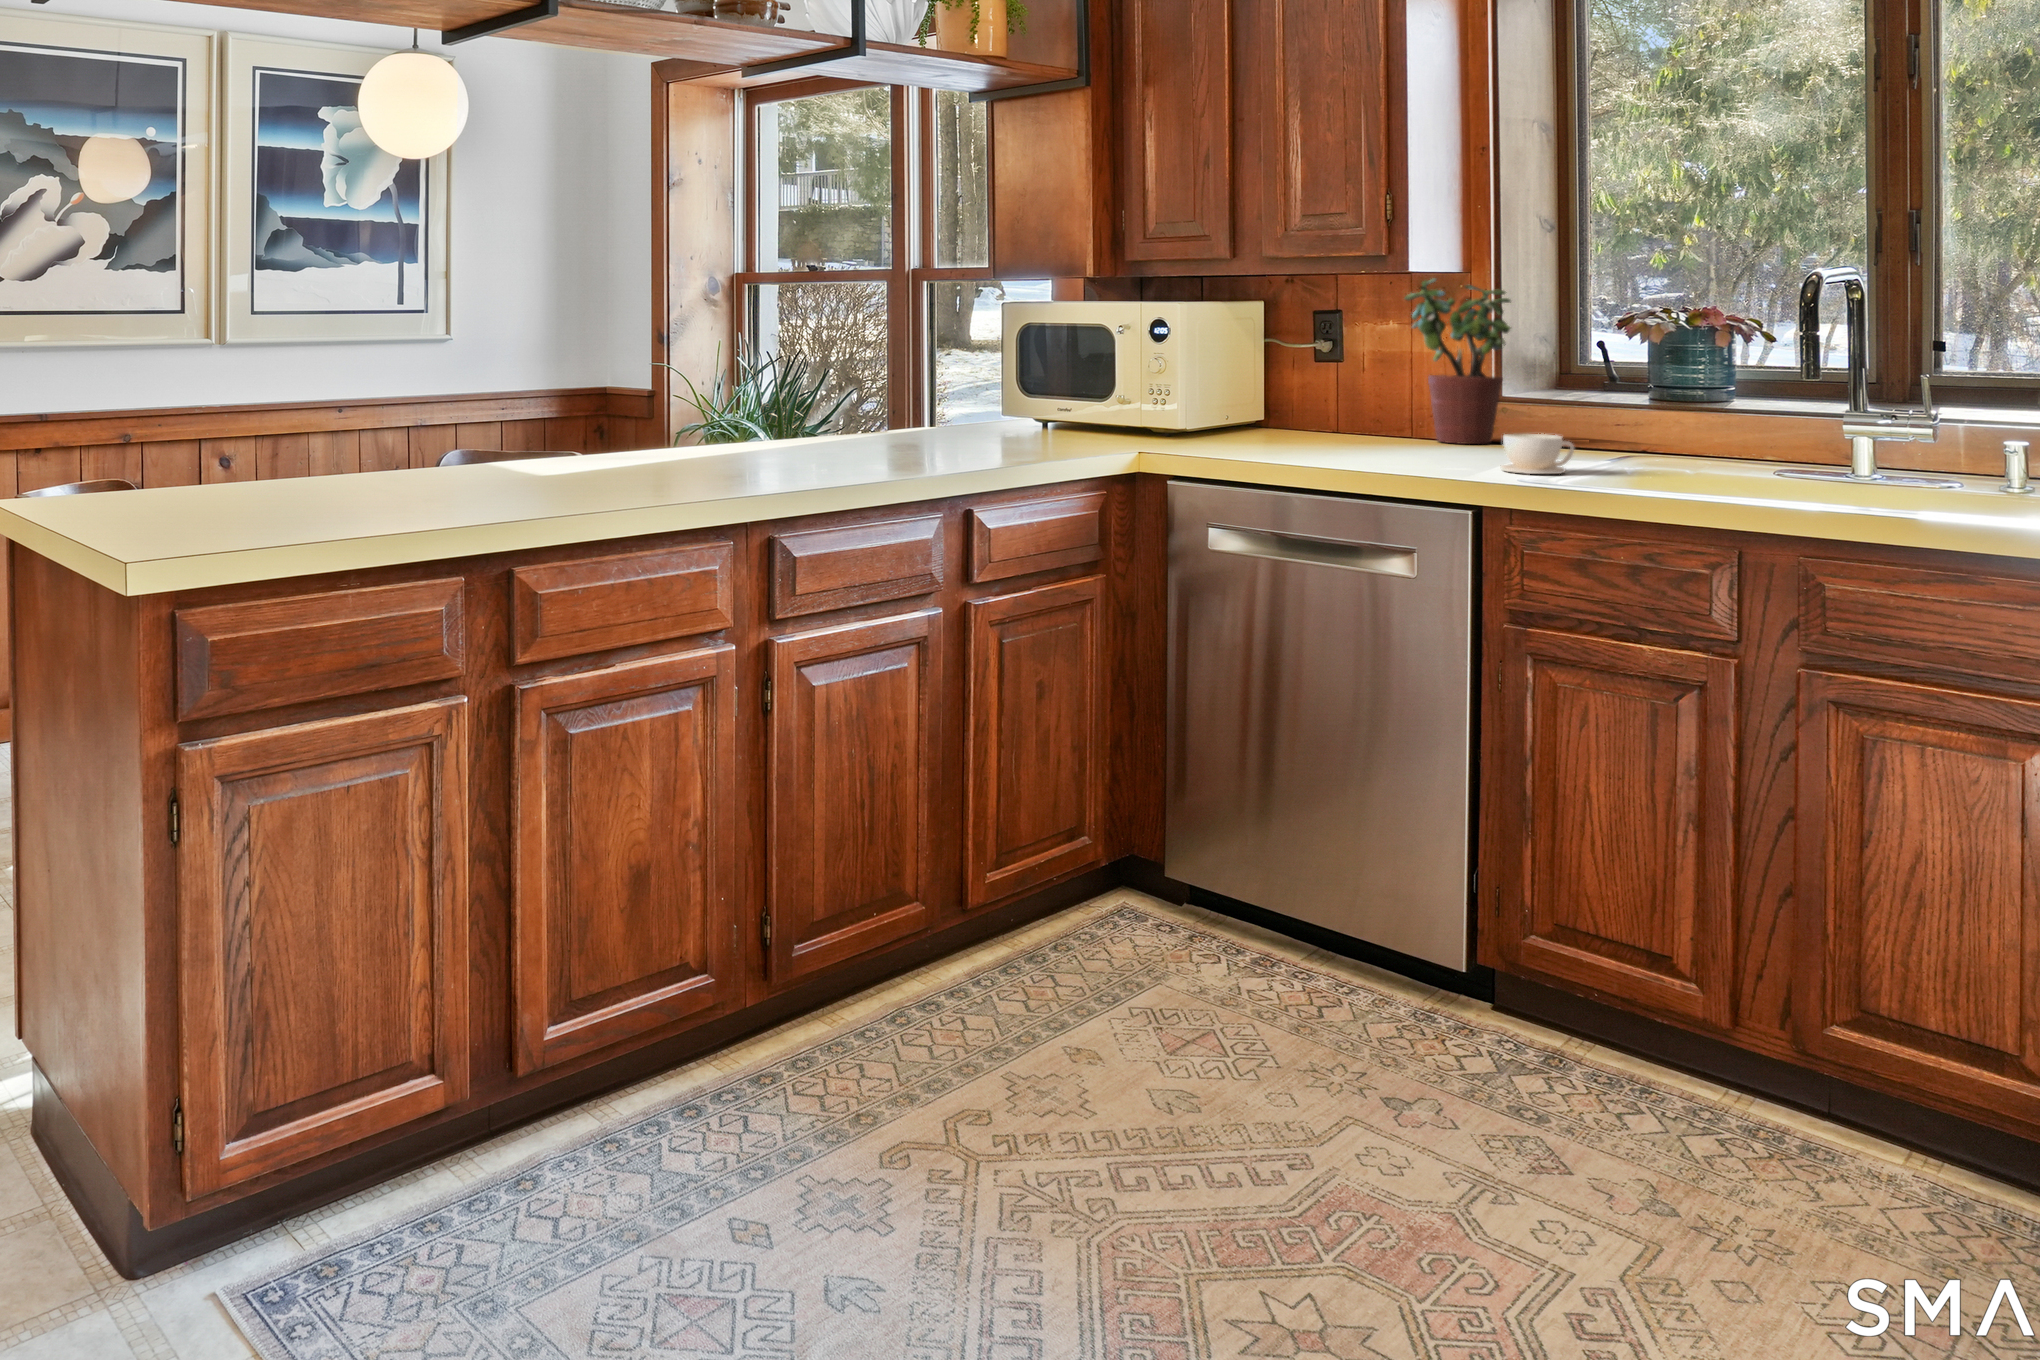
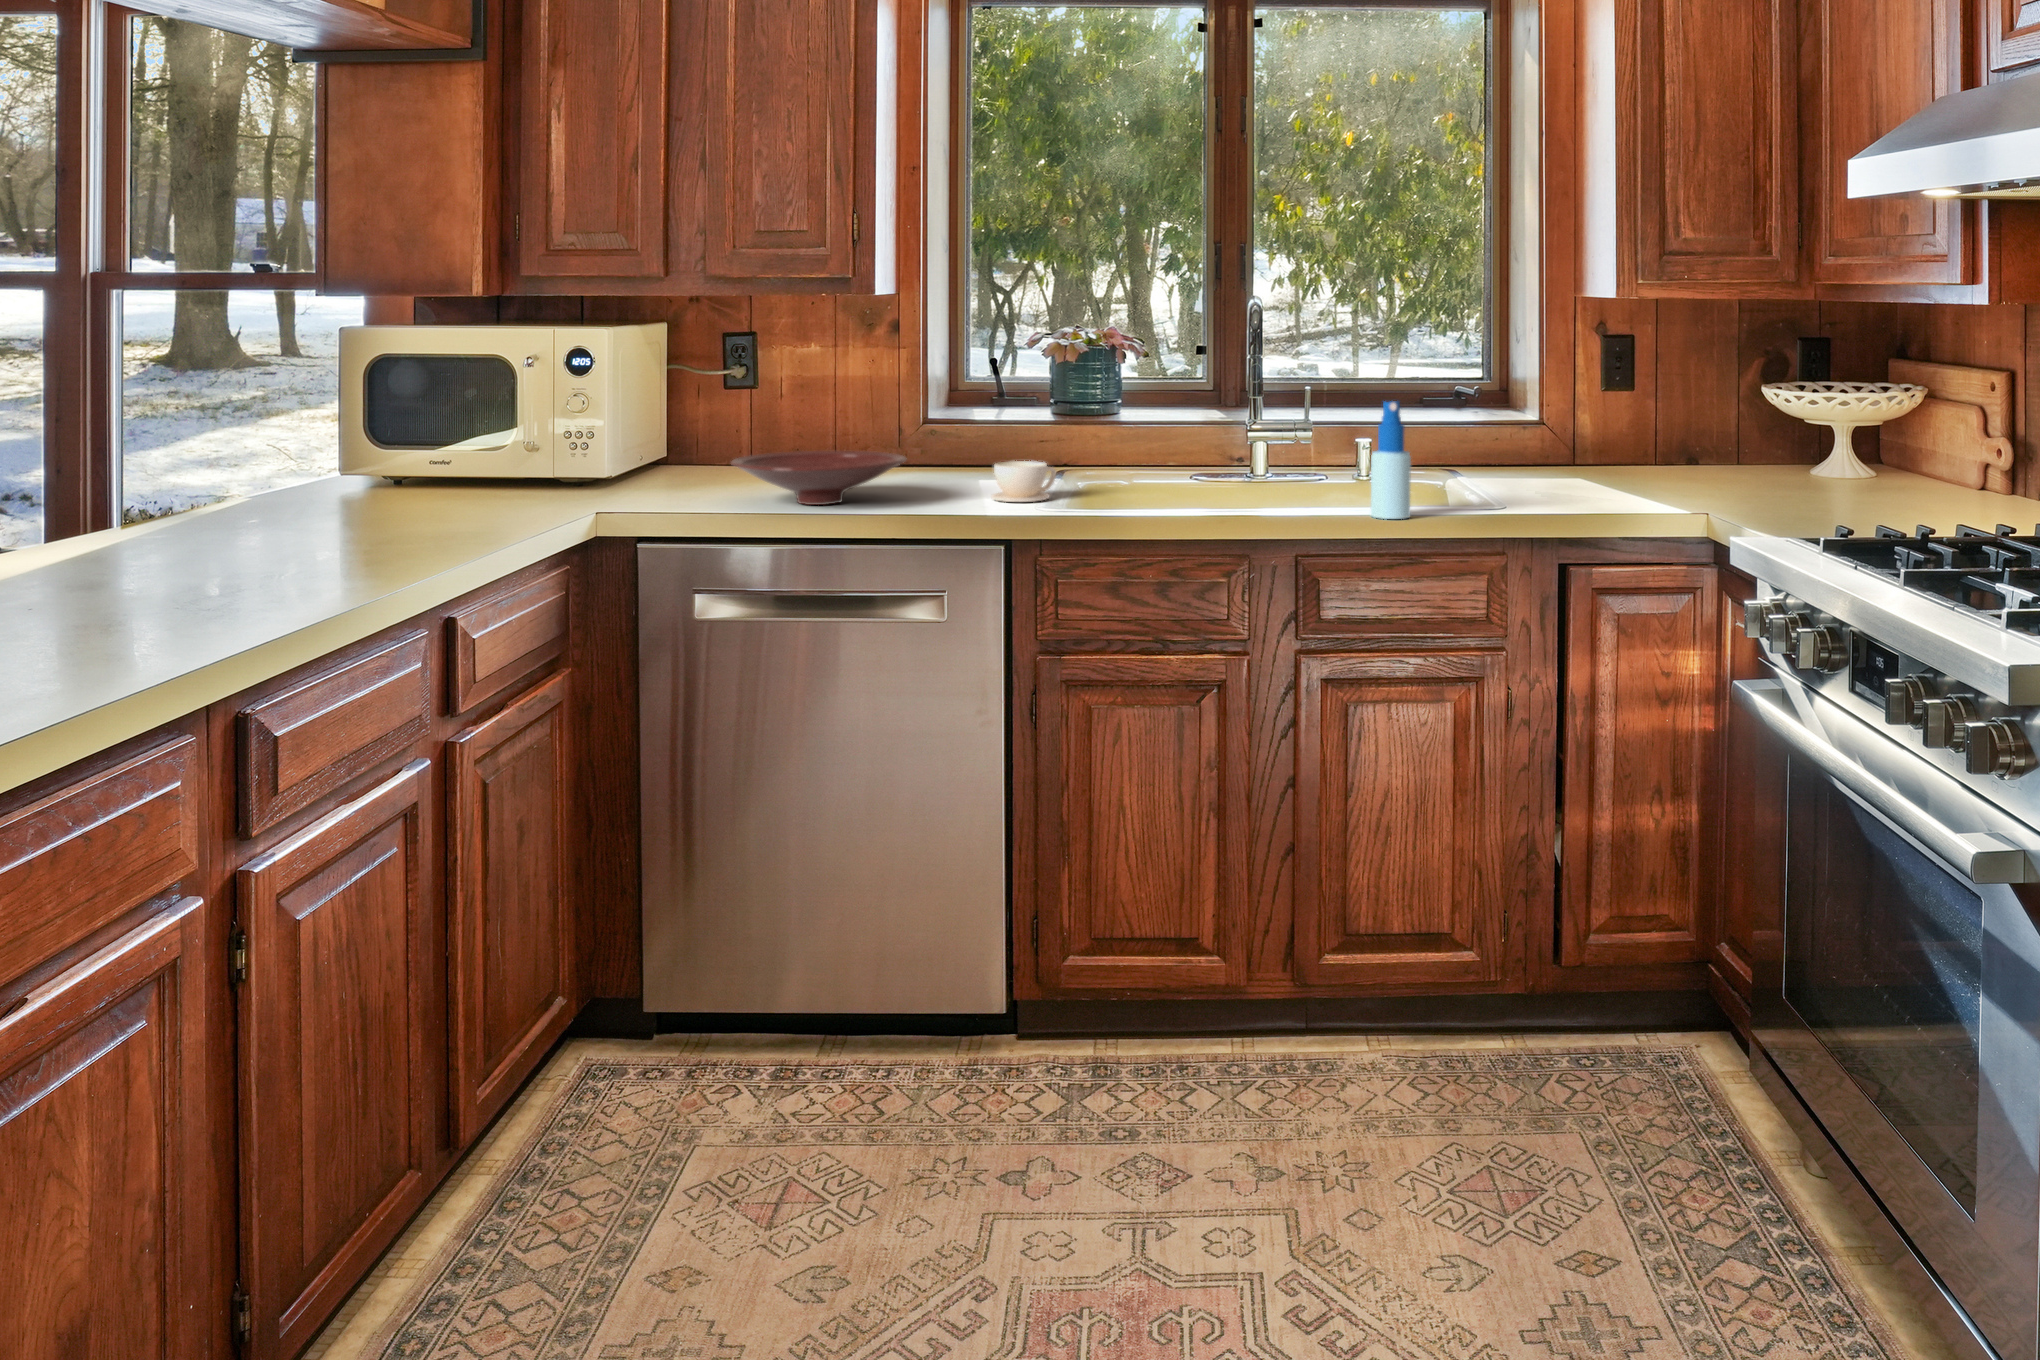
potted plant: present [1405,278,1511,444] -> none [835,302,939,471]
spray bottle: none [1924,380,1985,524] -> present [1371,401,1411,519]
bowl: none [1251,413,1418,460] -> present [731,451,906,505]

